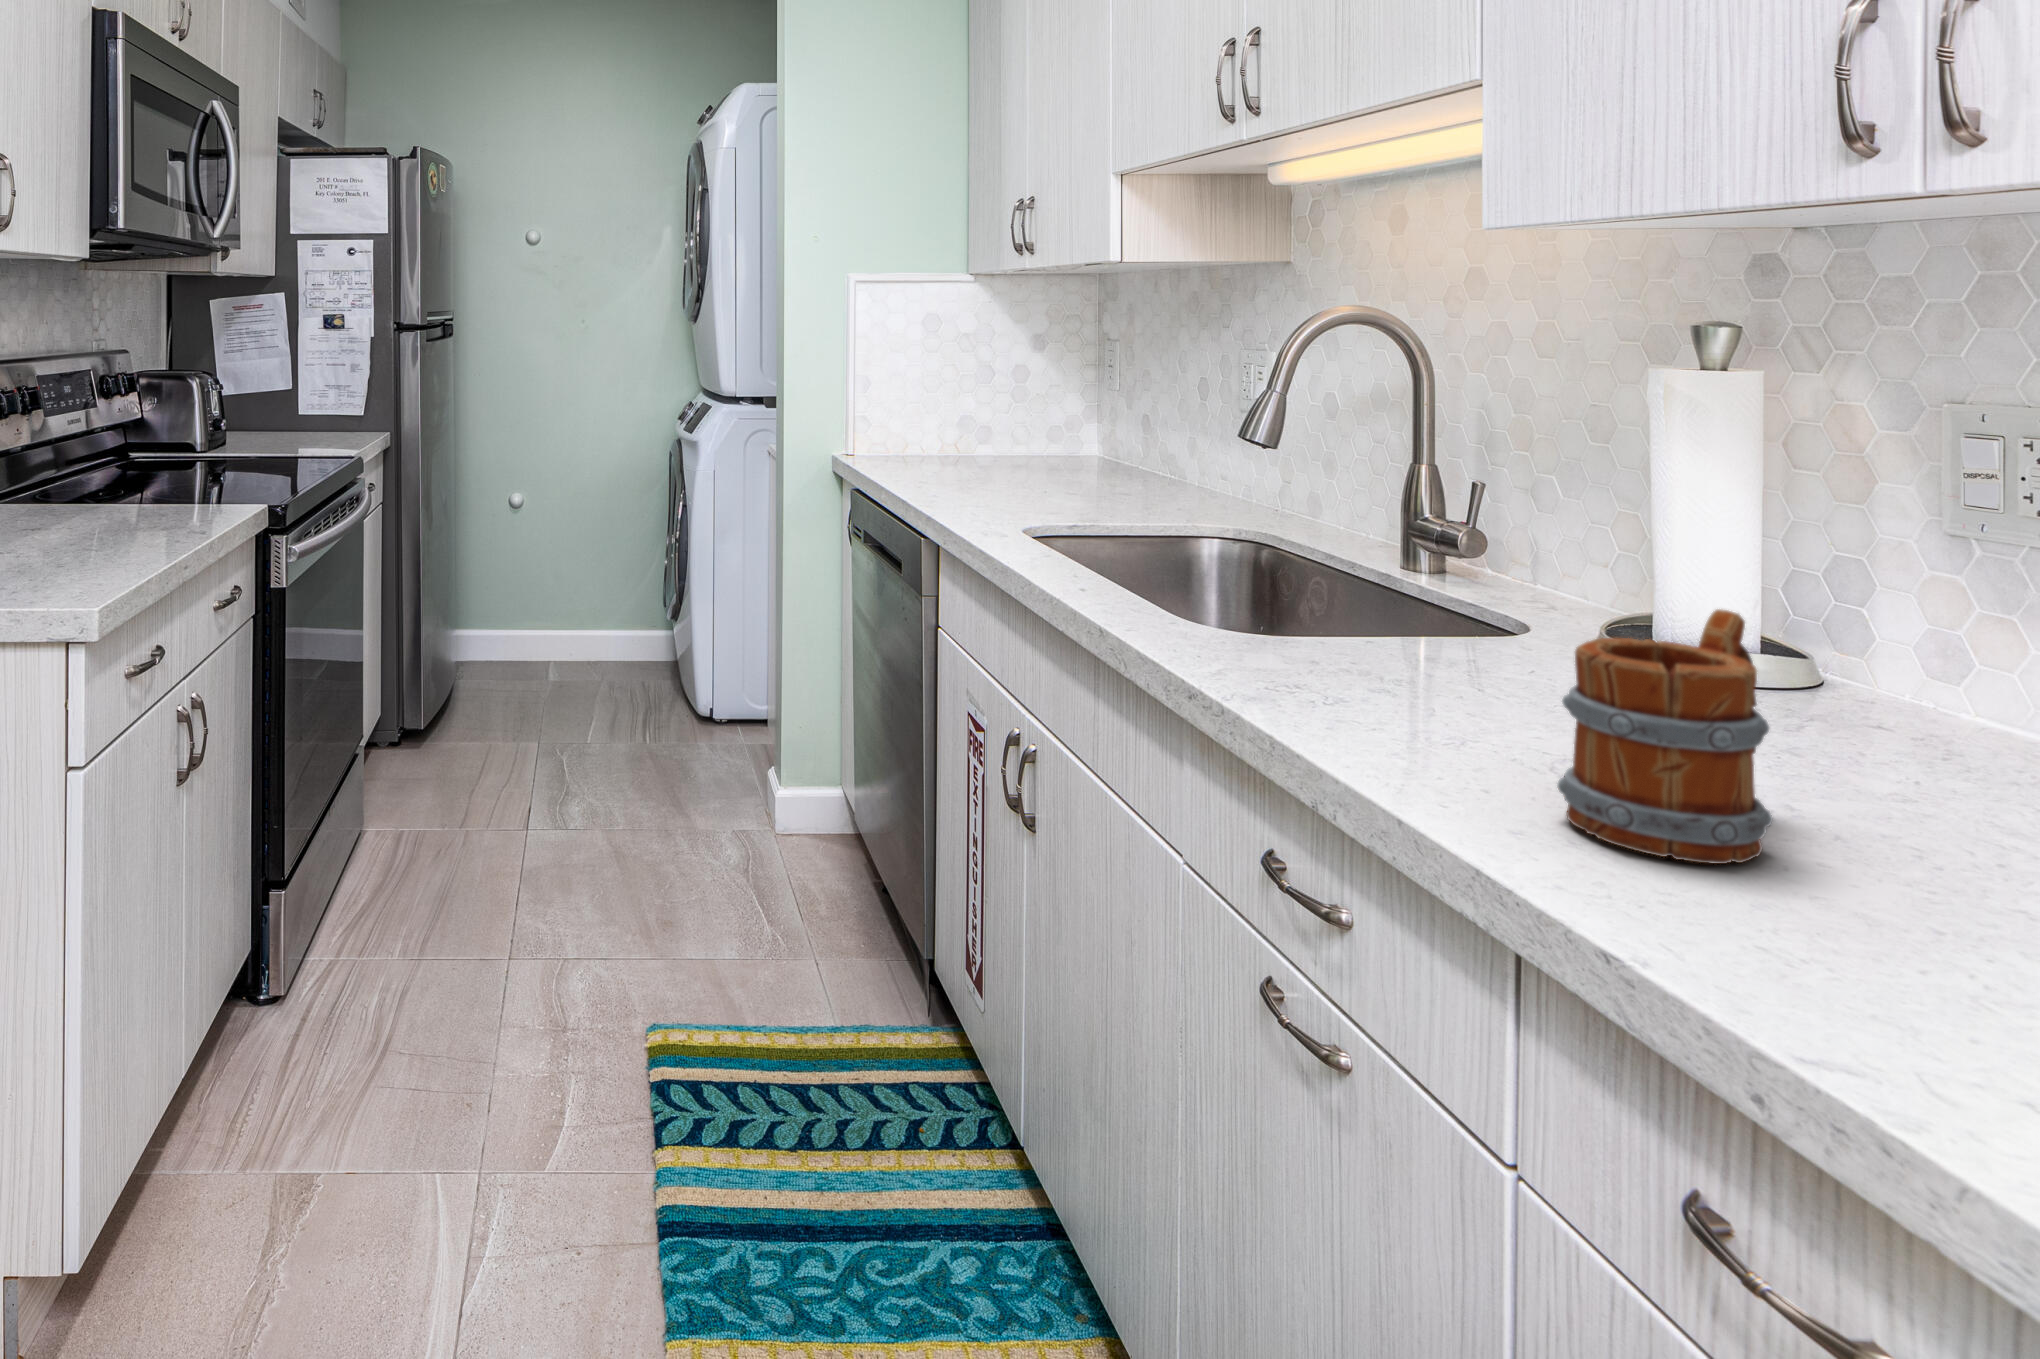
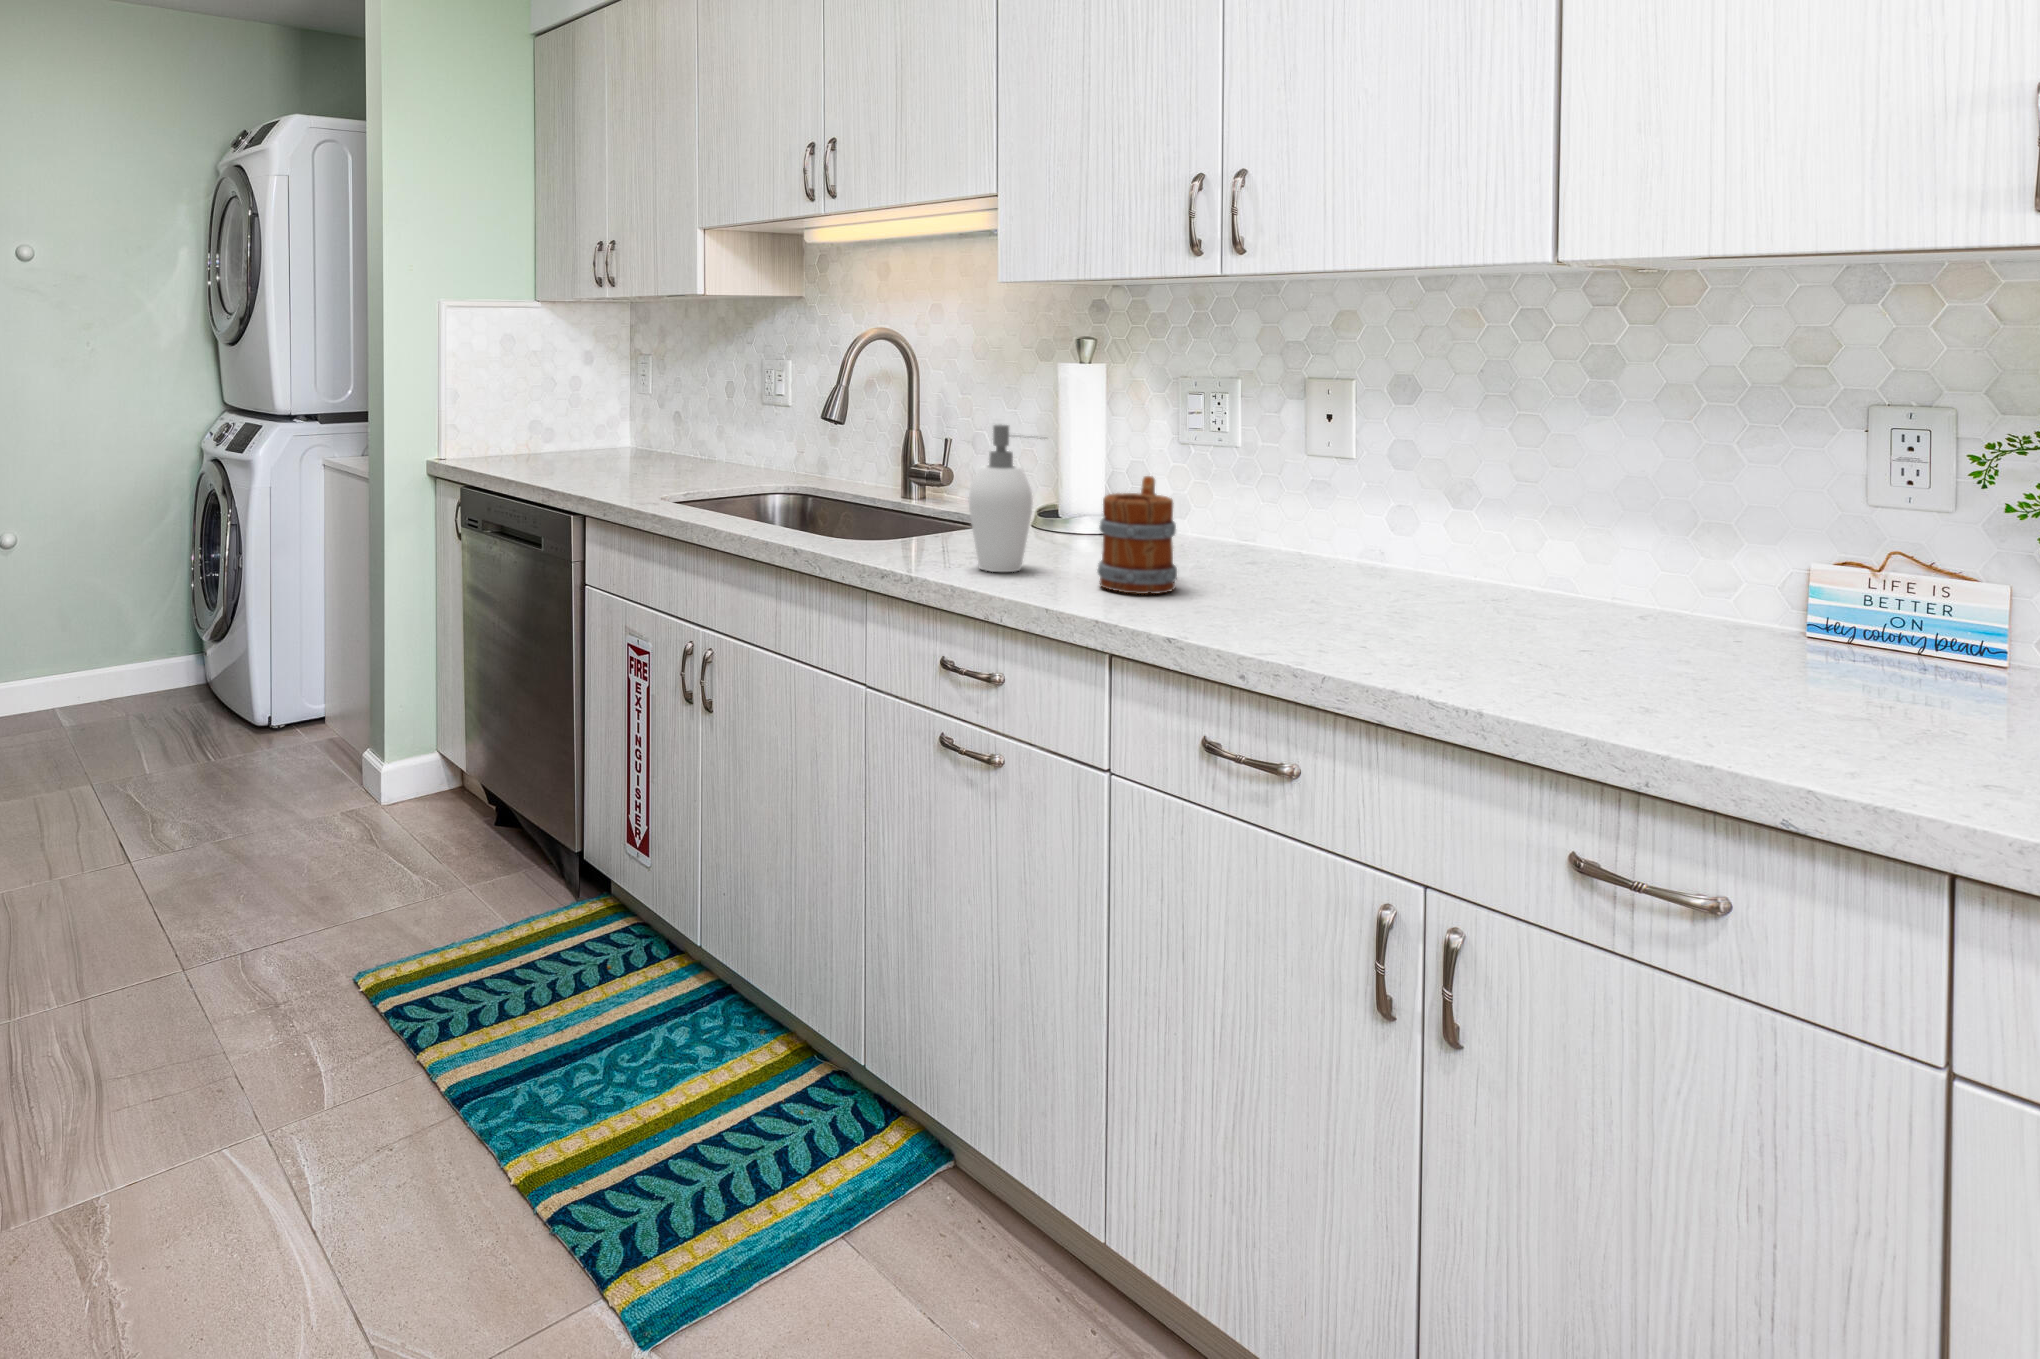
soap dispenser: none [1333,482,1482,747] -> present [969,425,1041,572]

